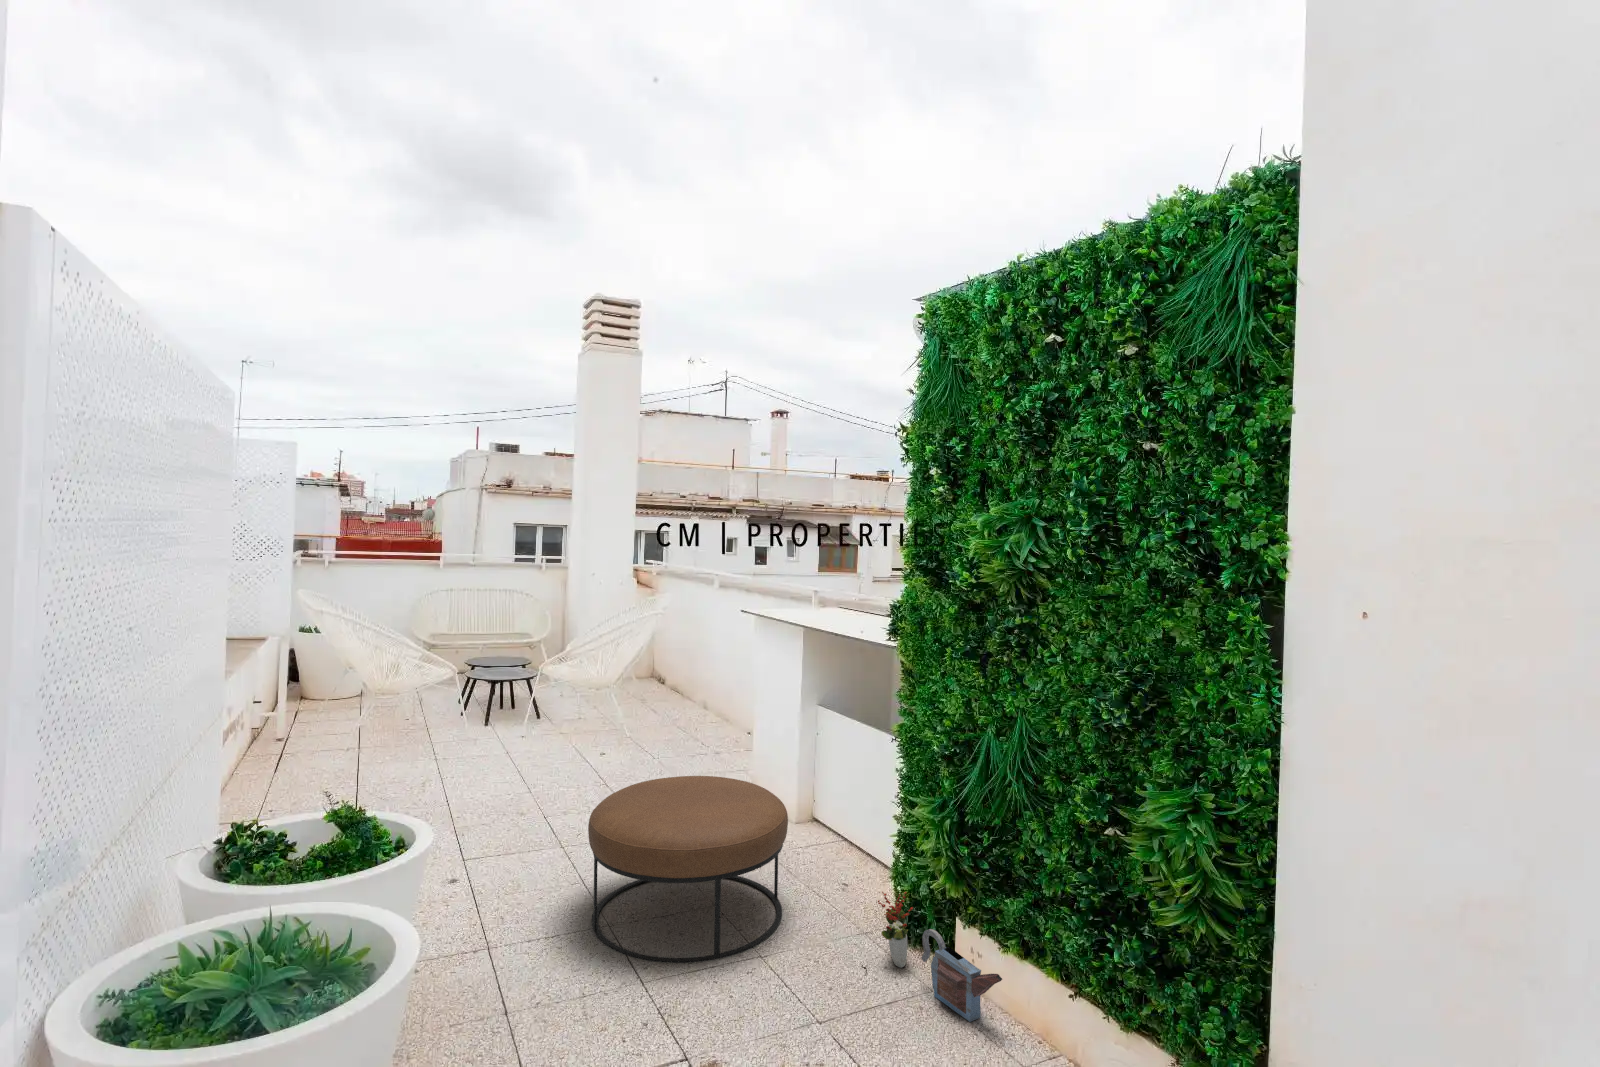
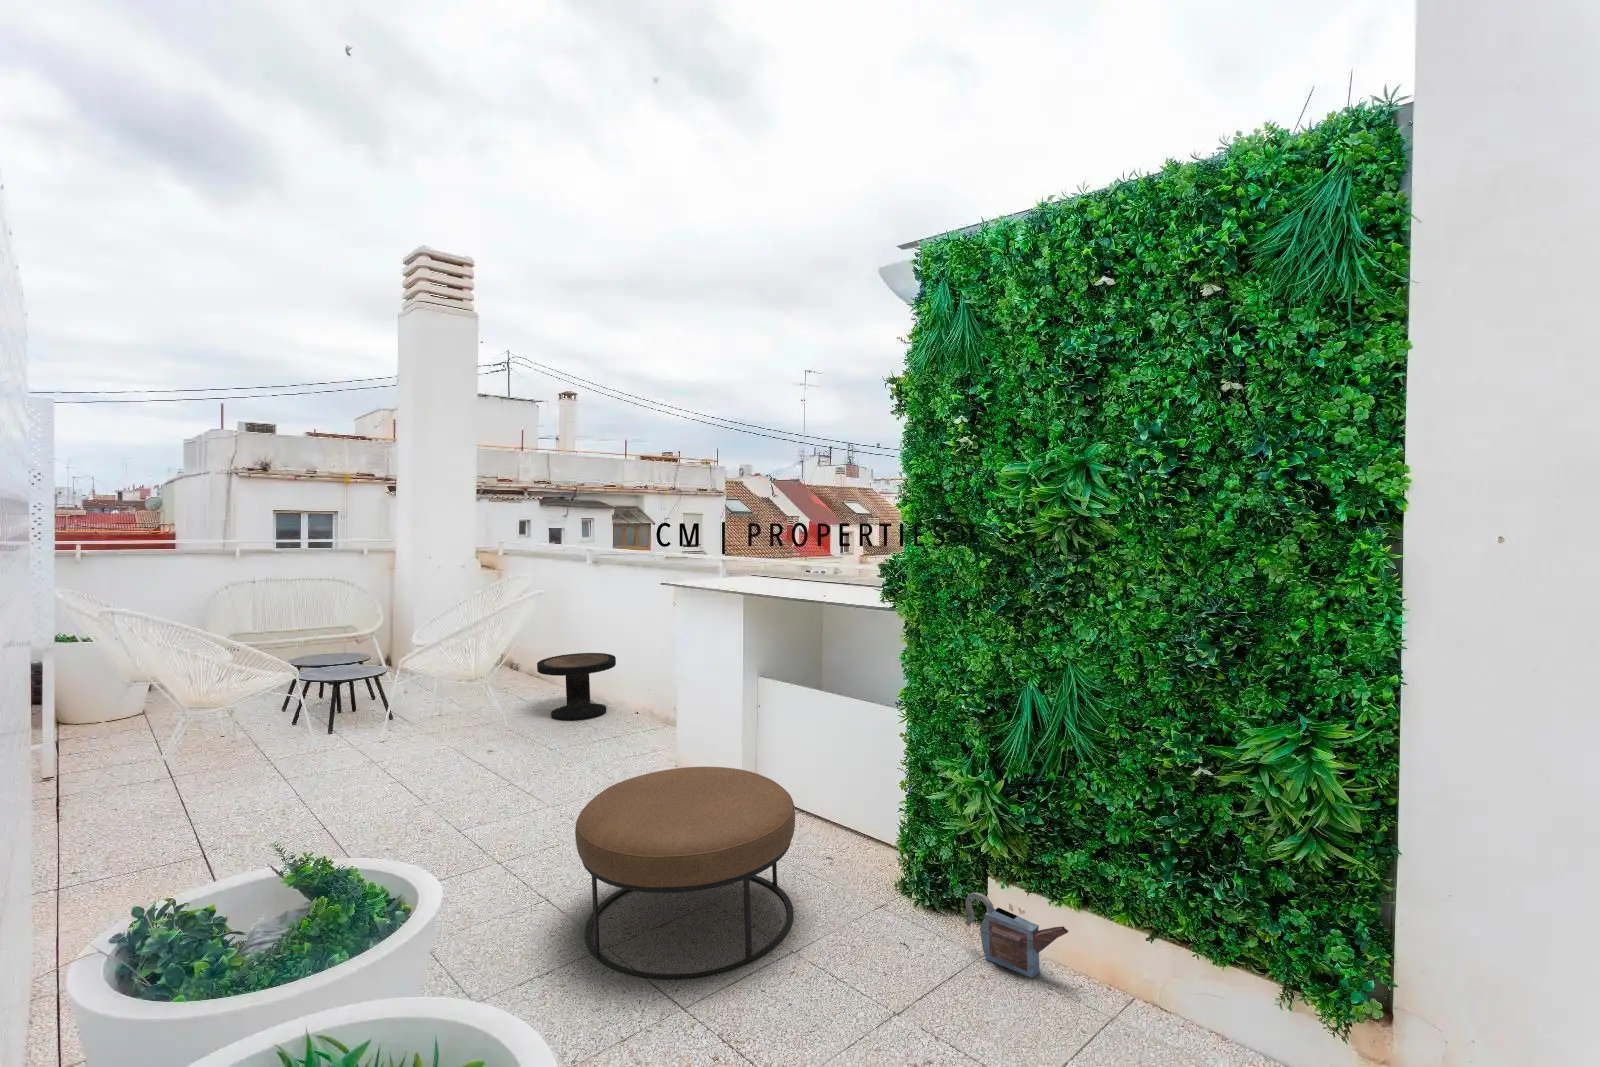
side table: none [654,667,725,730] -> present [537,653,616,721]
decorative plant: present [878,892,913,968] -> none [908,858,944,936]

